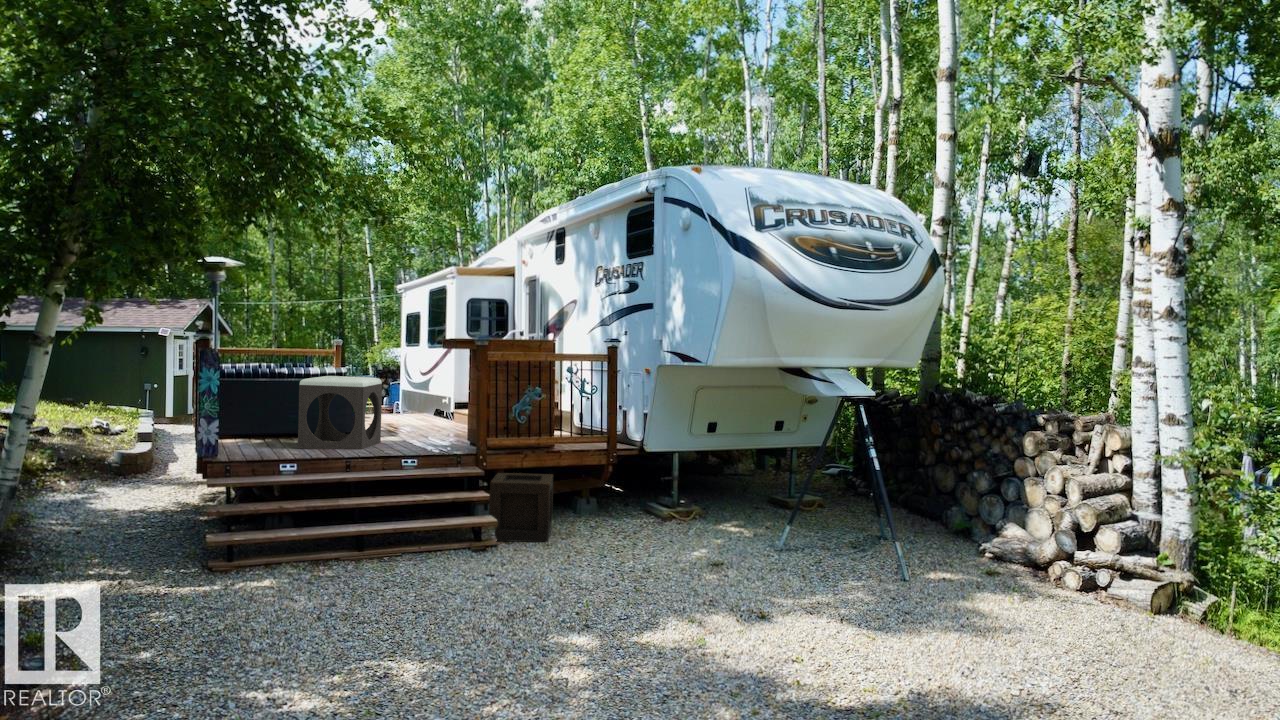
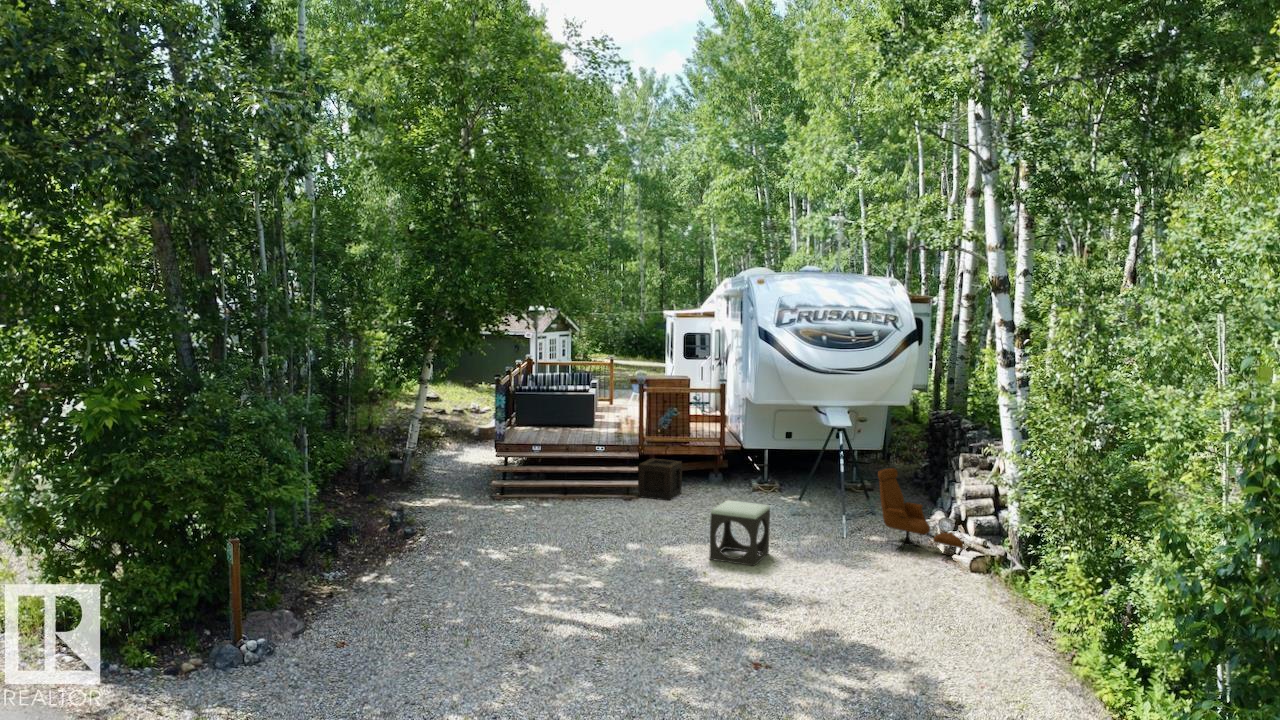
footstool: present [298,376,382,450] -> present [709,500,770,566]
lounge chair: none [965,455,1132,603] -> present [878,468,963,559]

